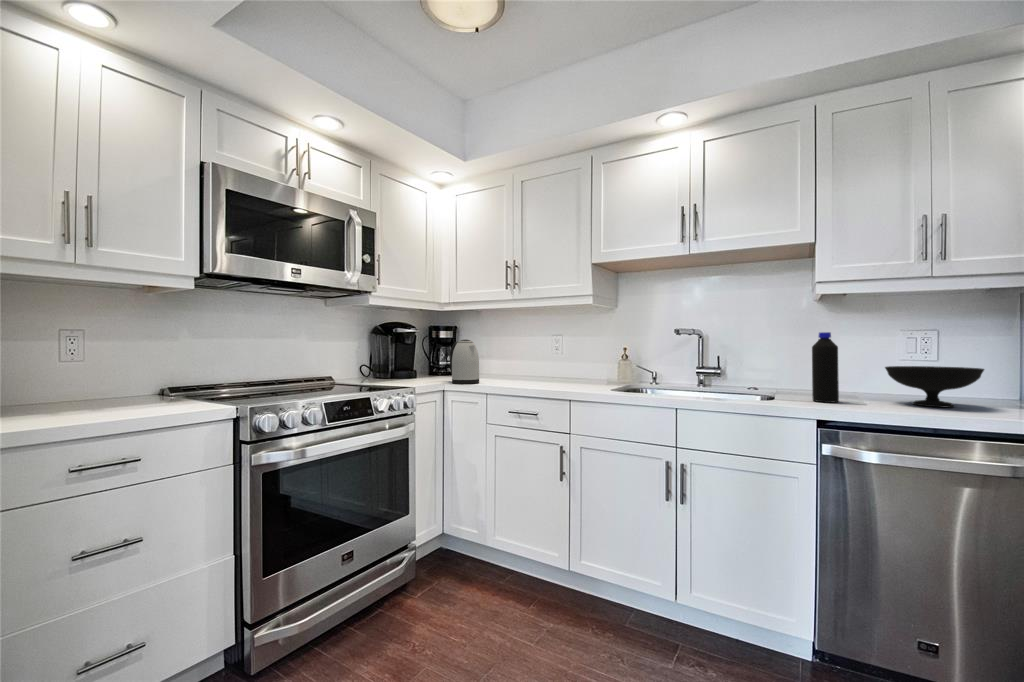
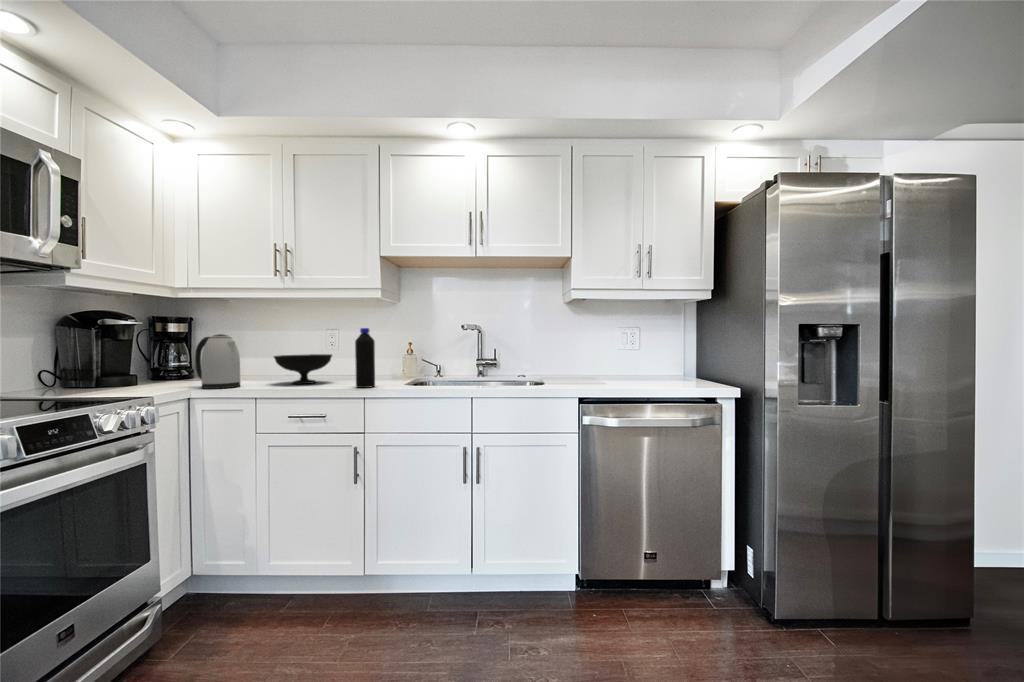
bottle: present [812,332,839,403] -> present [355,328,375,388]
bowl: present [885,366,984,407] -> present [274,354,332,384]

